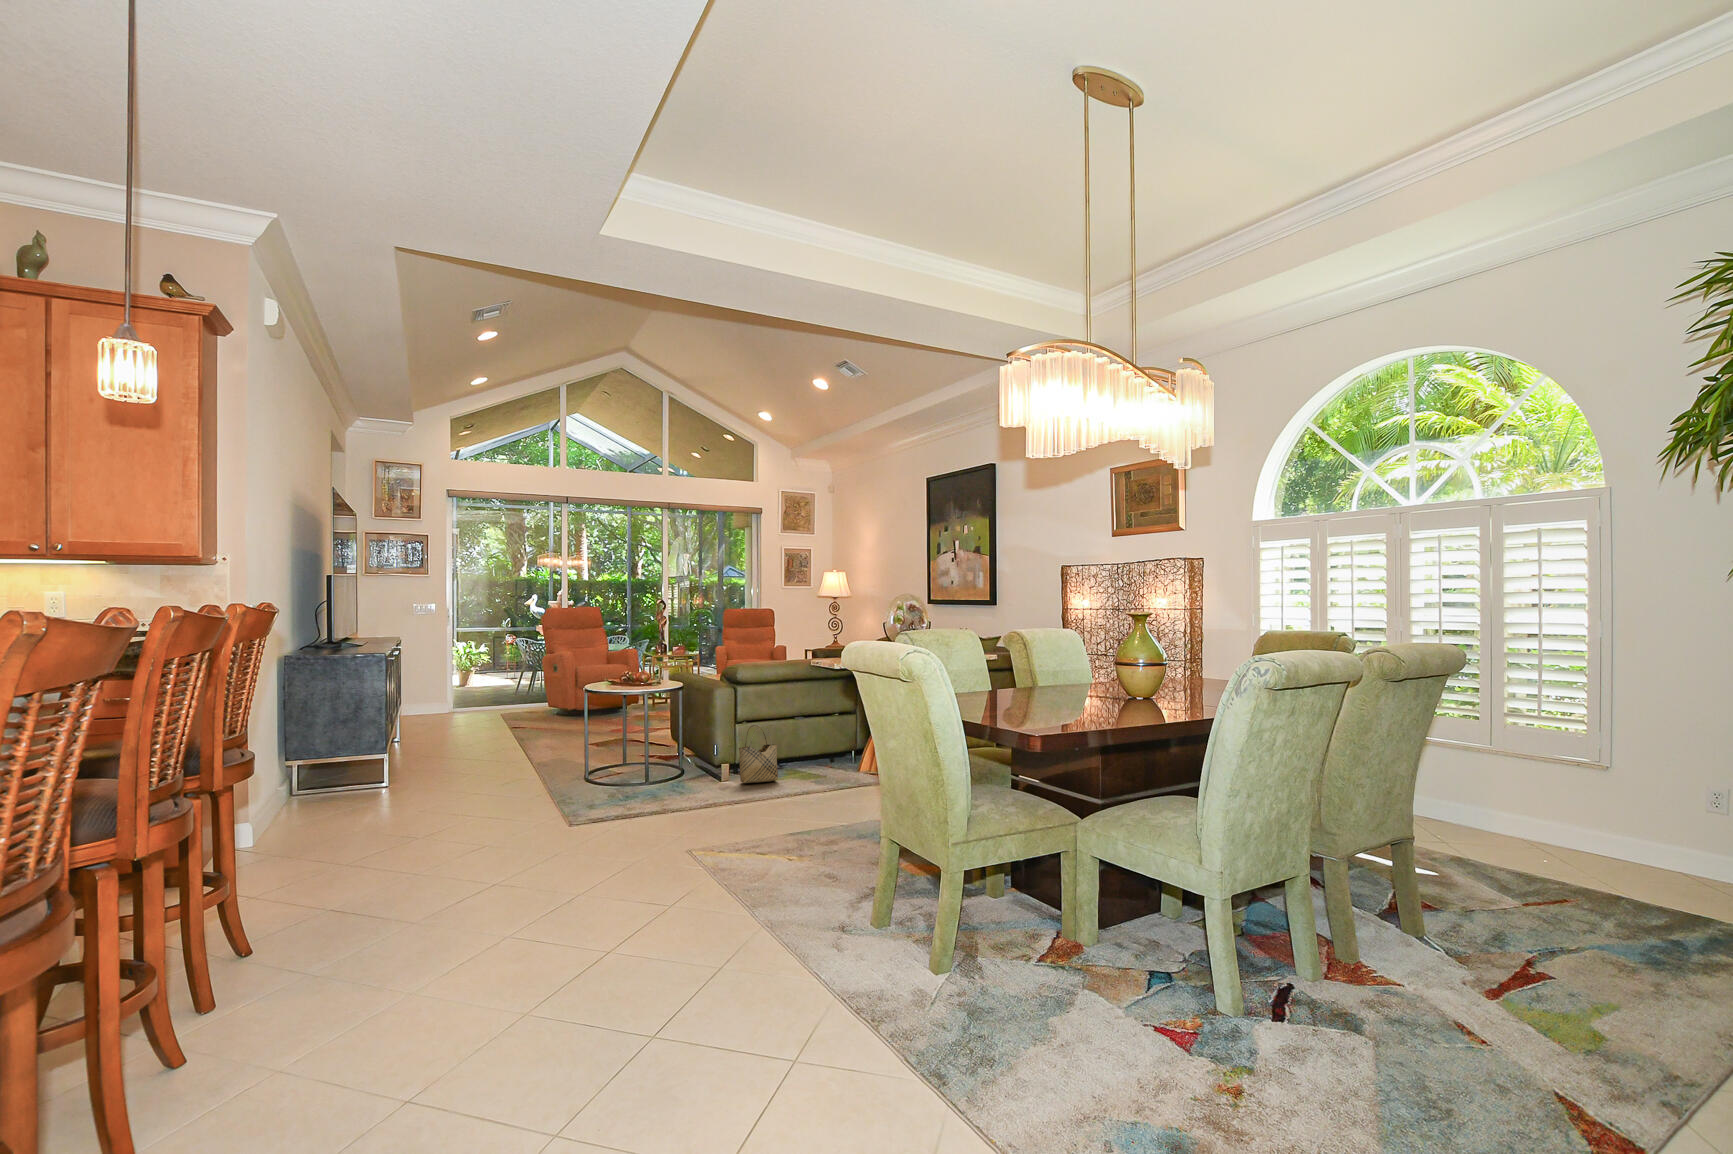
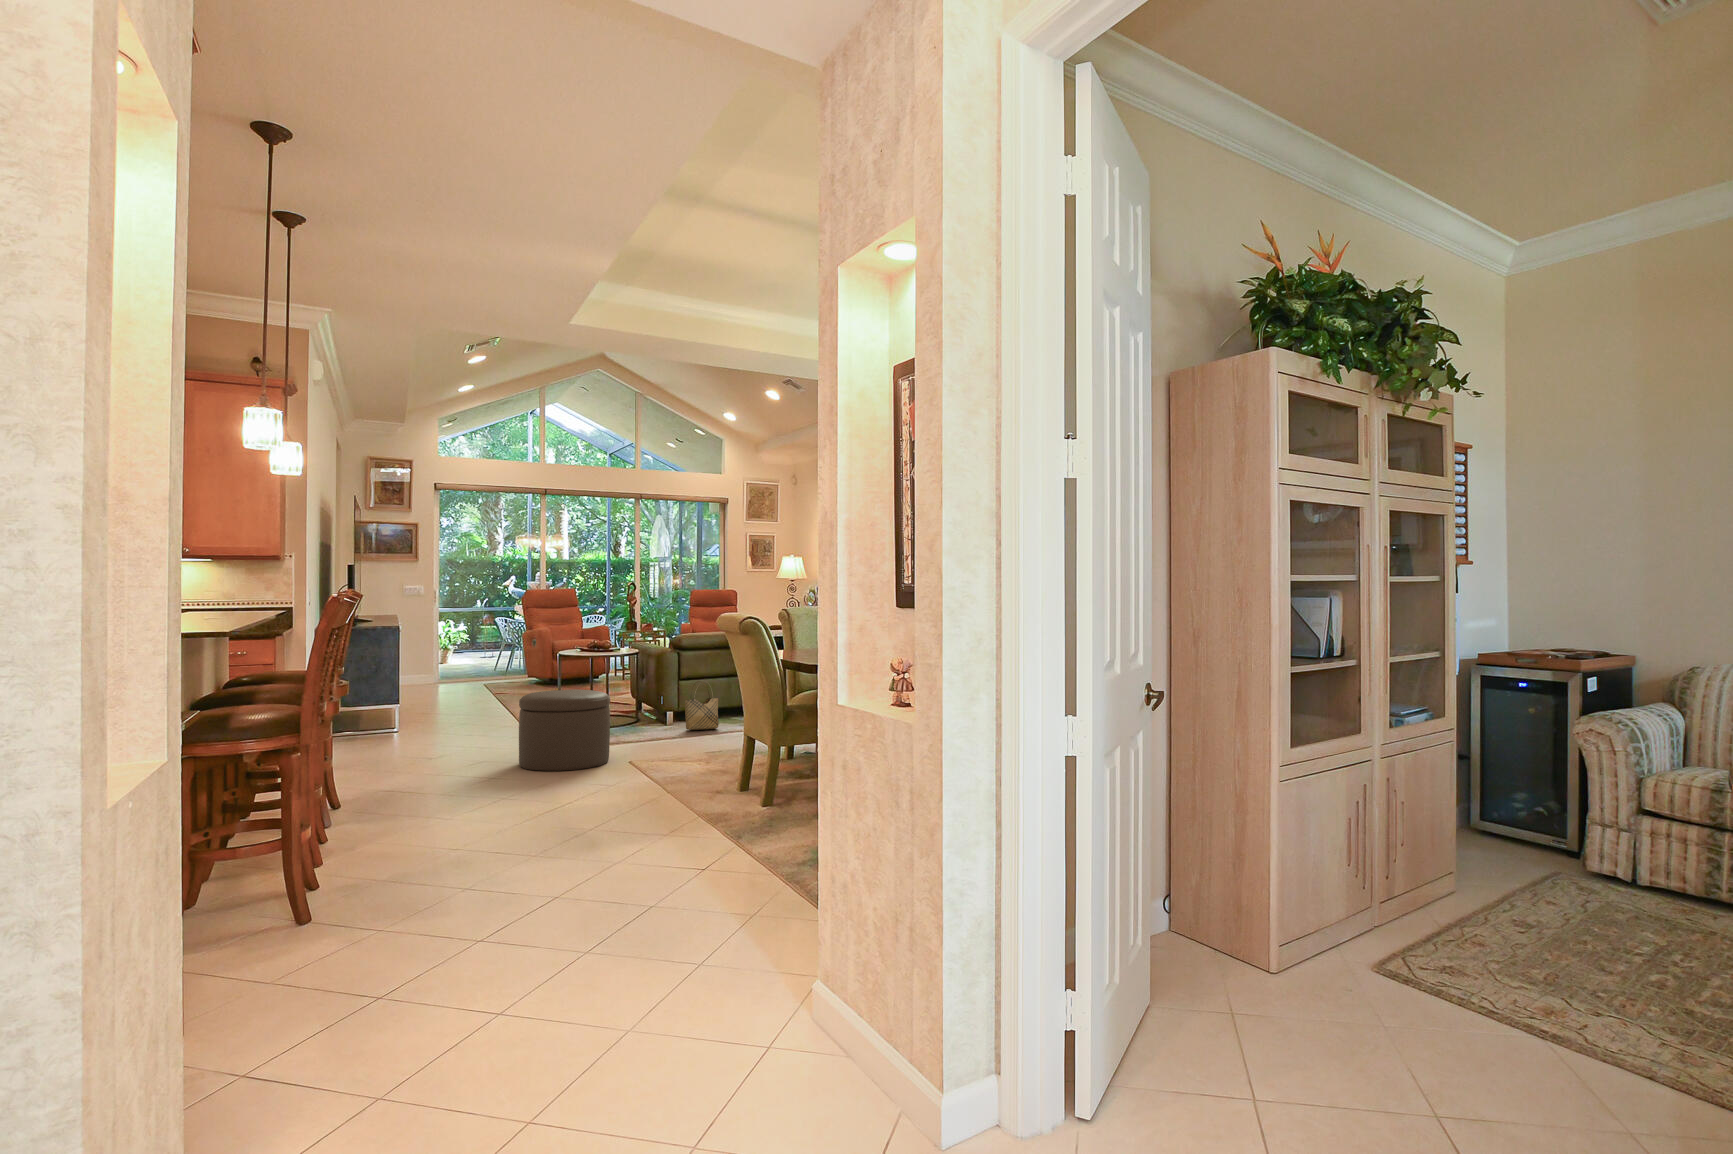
ottoman: none [549,748,660,858] -> present [519,690,610,771]

